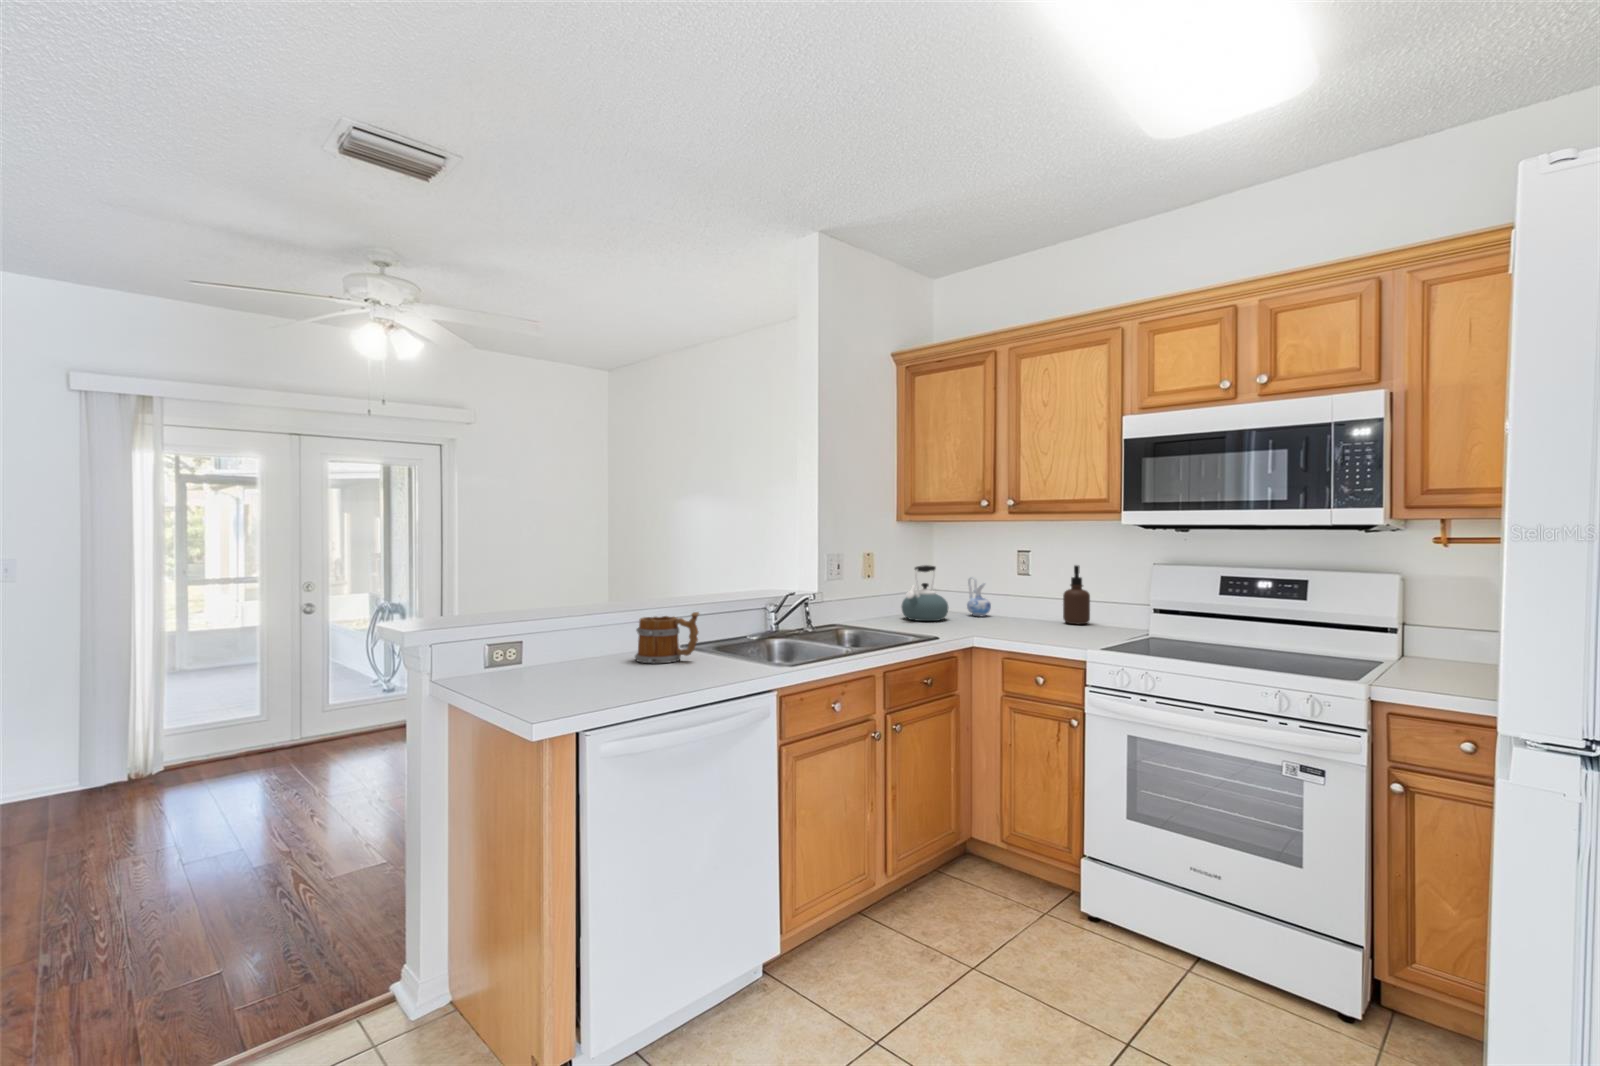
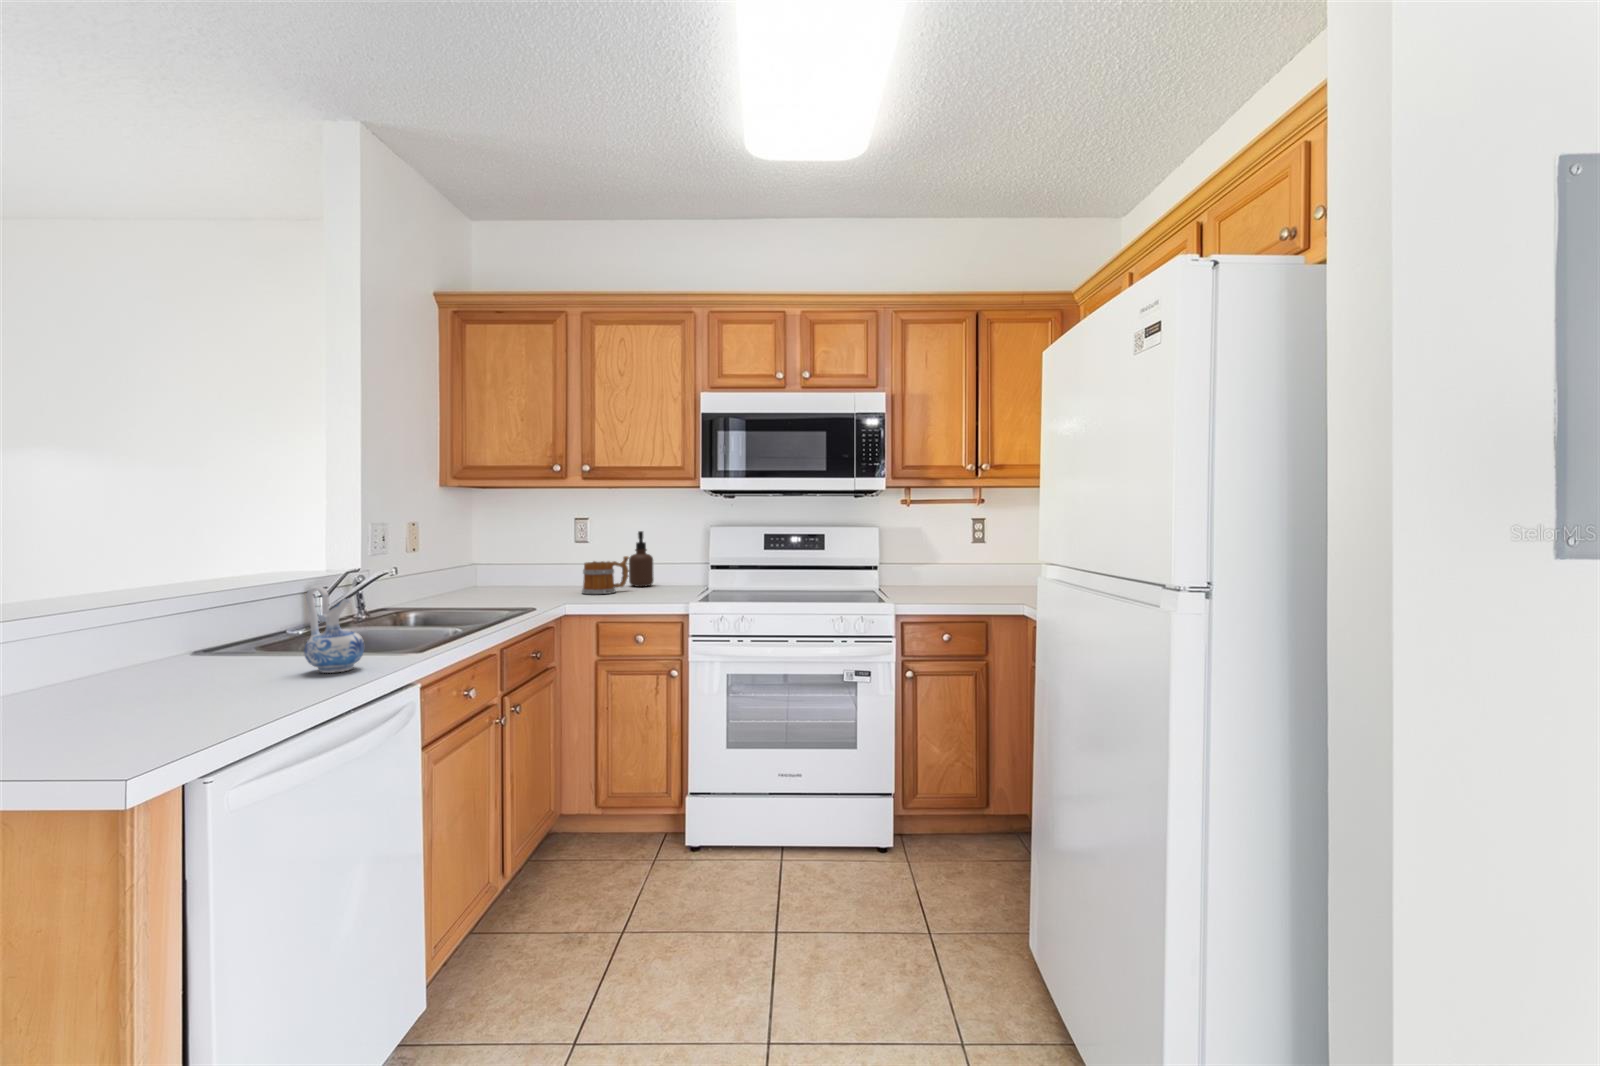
kettle: present [902,565,949,621] -> none [462,536,517,597]
ceramic pitcher: present [967,577,991,616] -> present [304,586,364,673]
mug: present [635,612,699,663] -> present [582,556,629,594]

